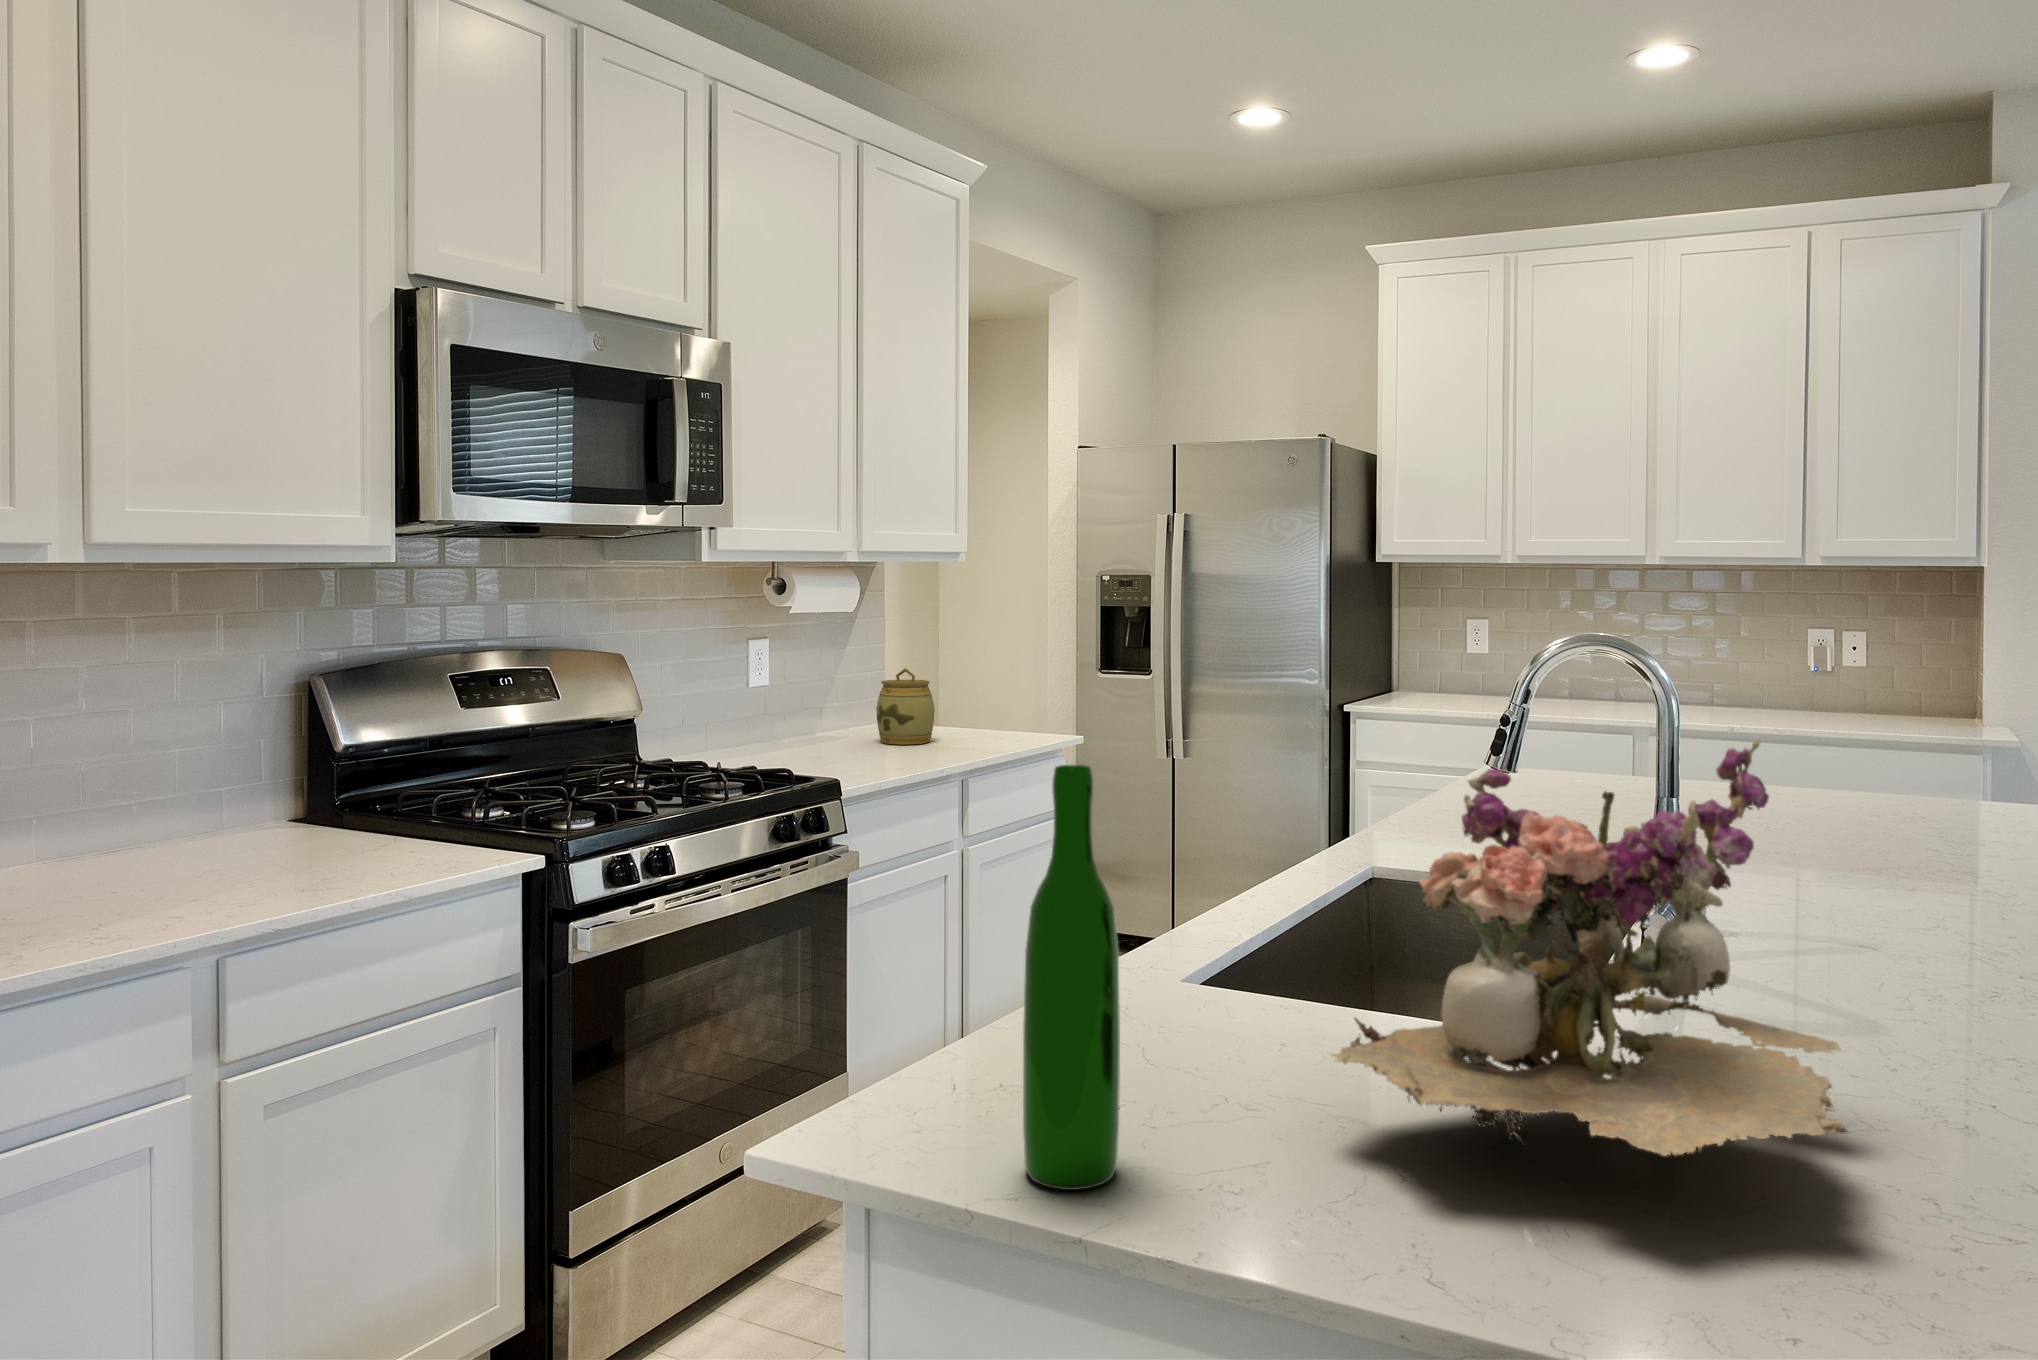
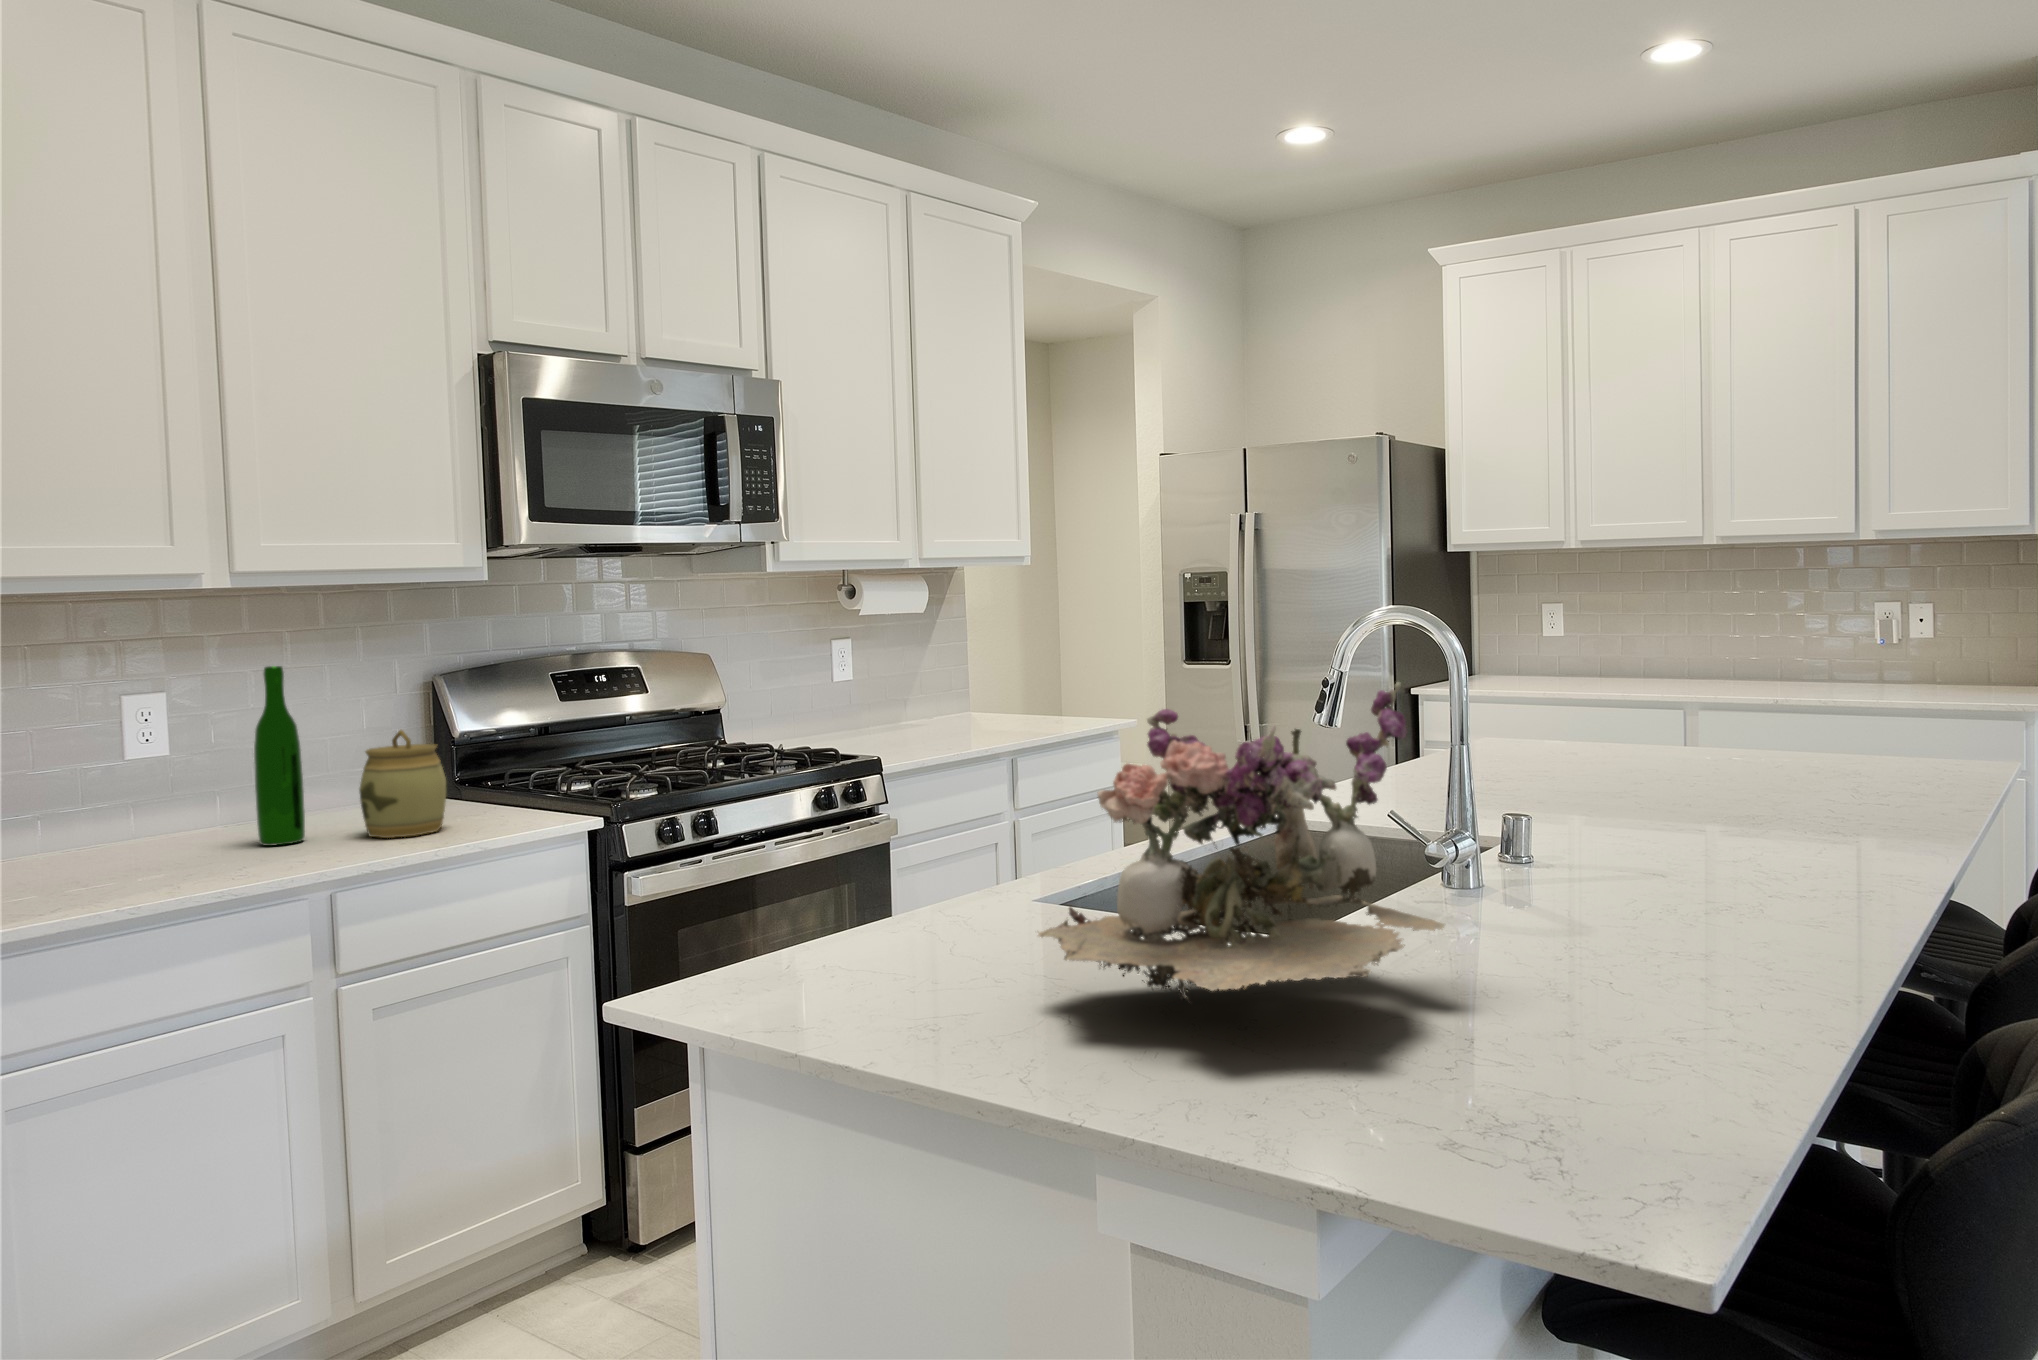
jar: present [876,668,935,745] -> present [359,730,446,838]
wine bottle: present [1023,765,1120,1190] -> present [254,666,305,846]

